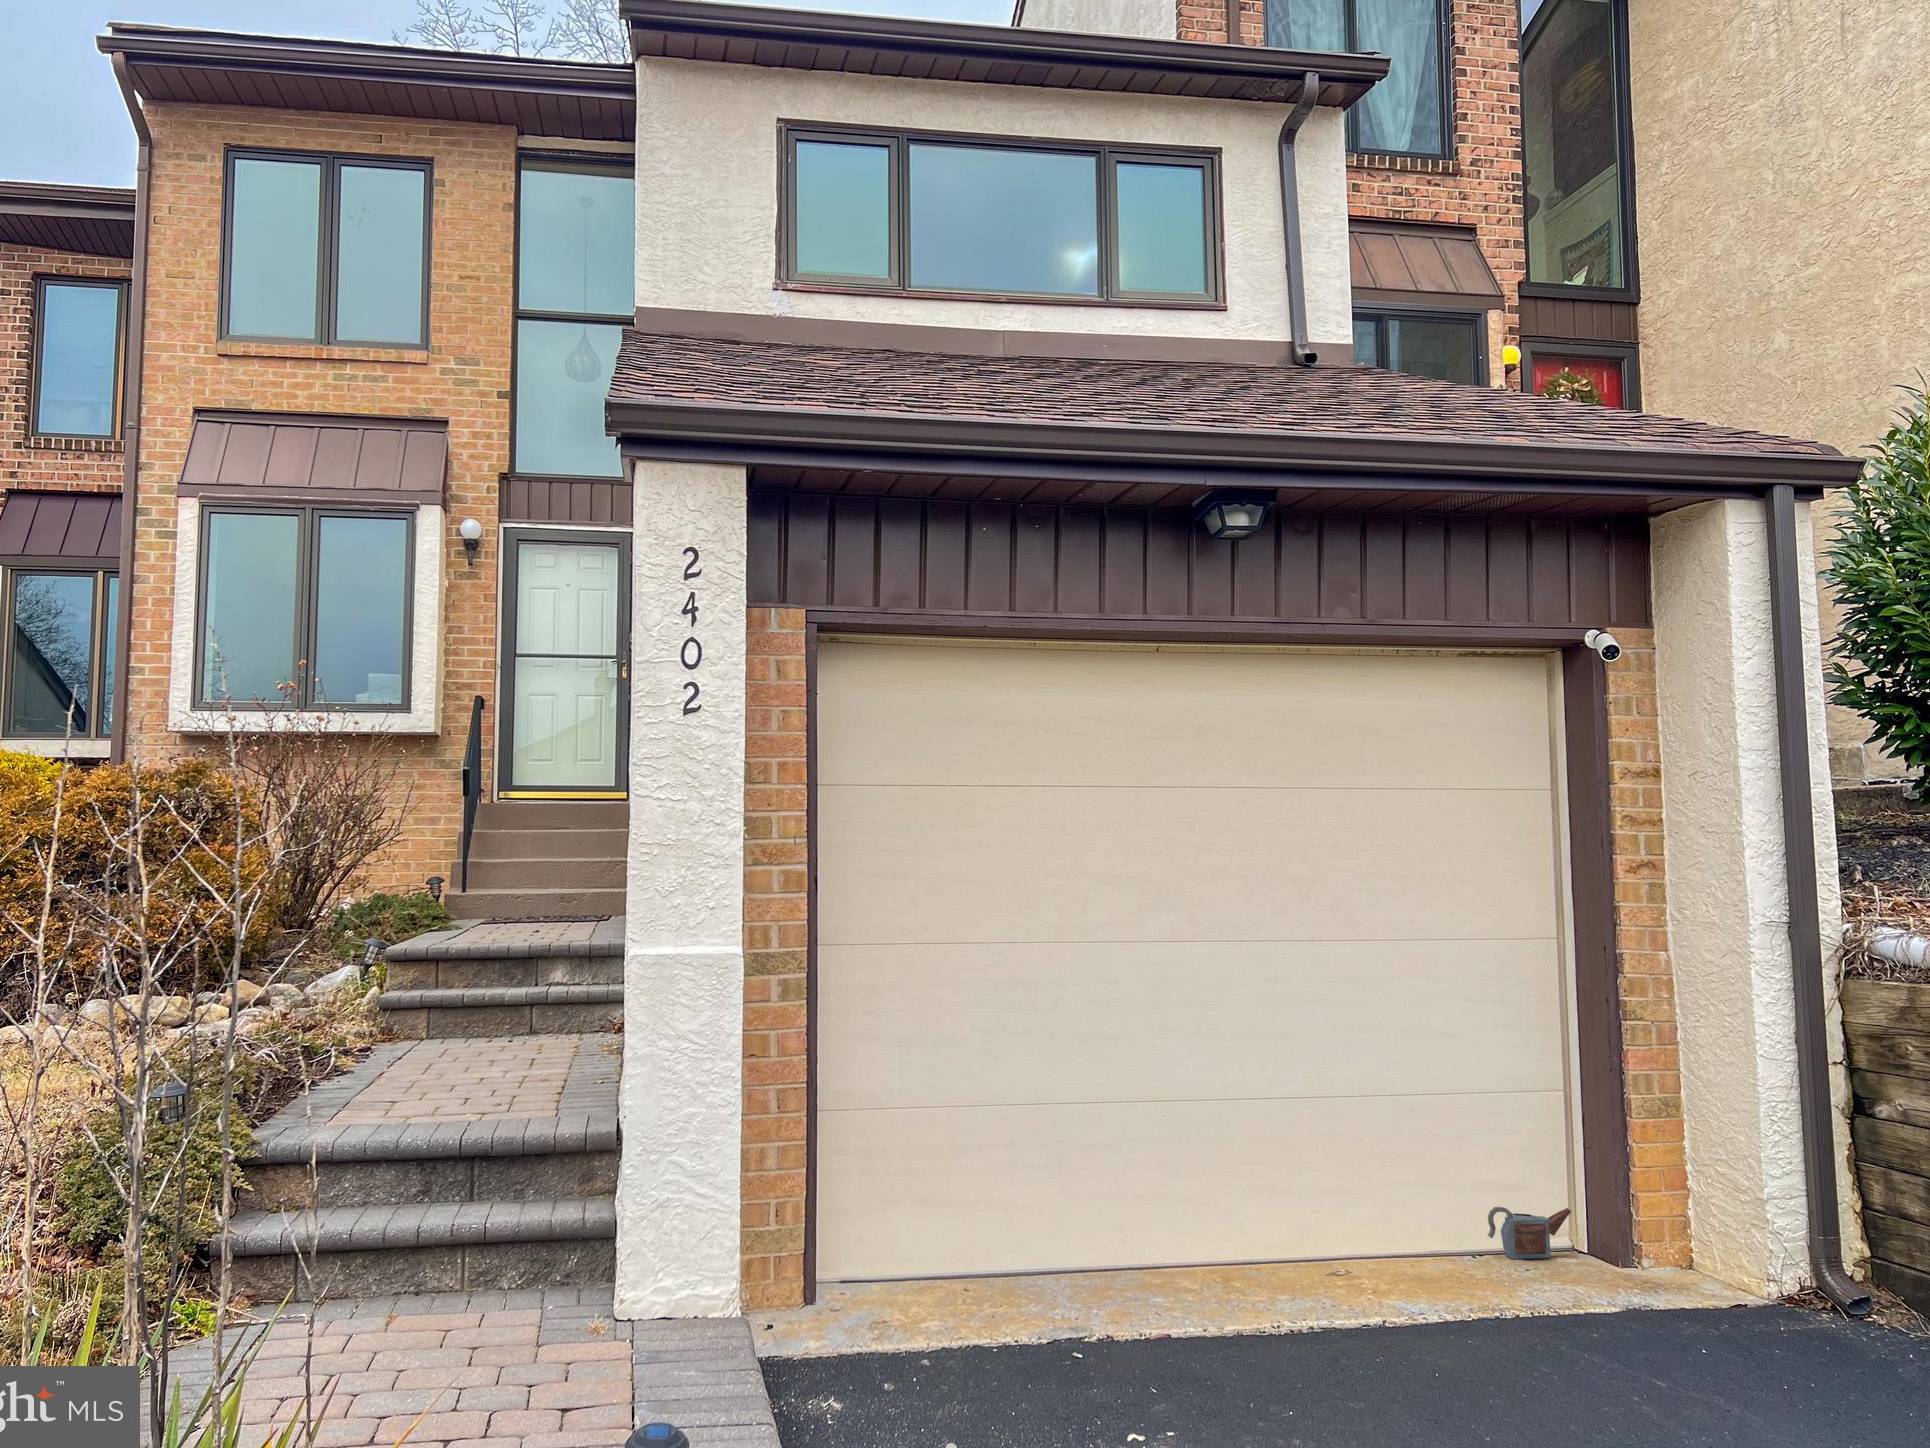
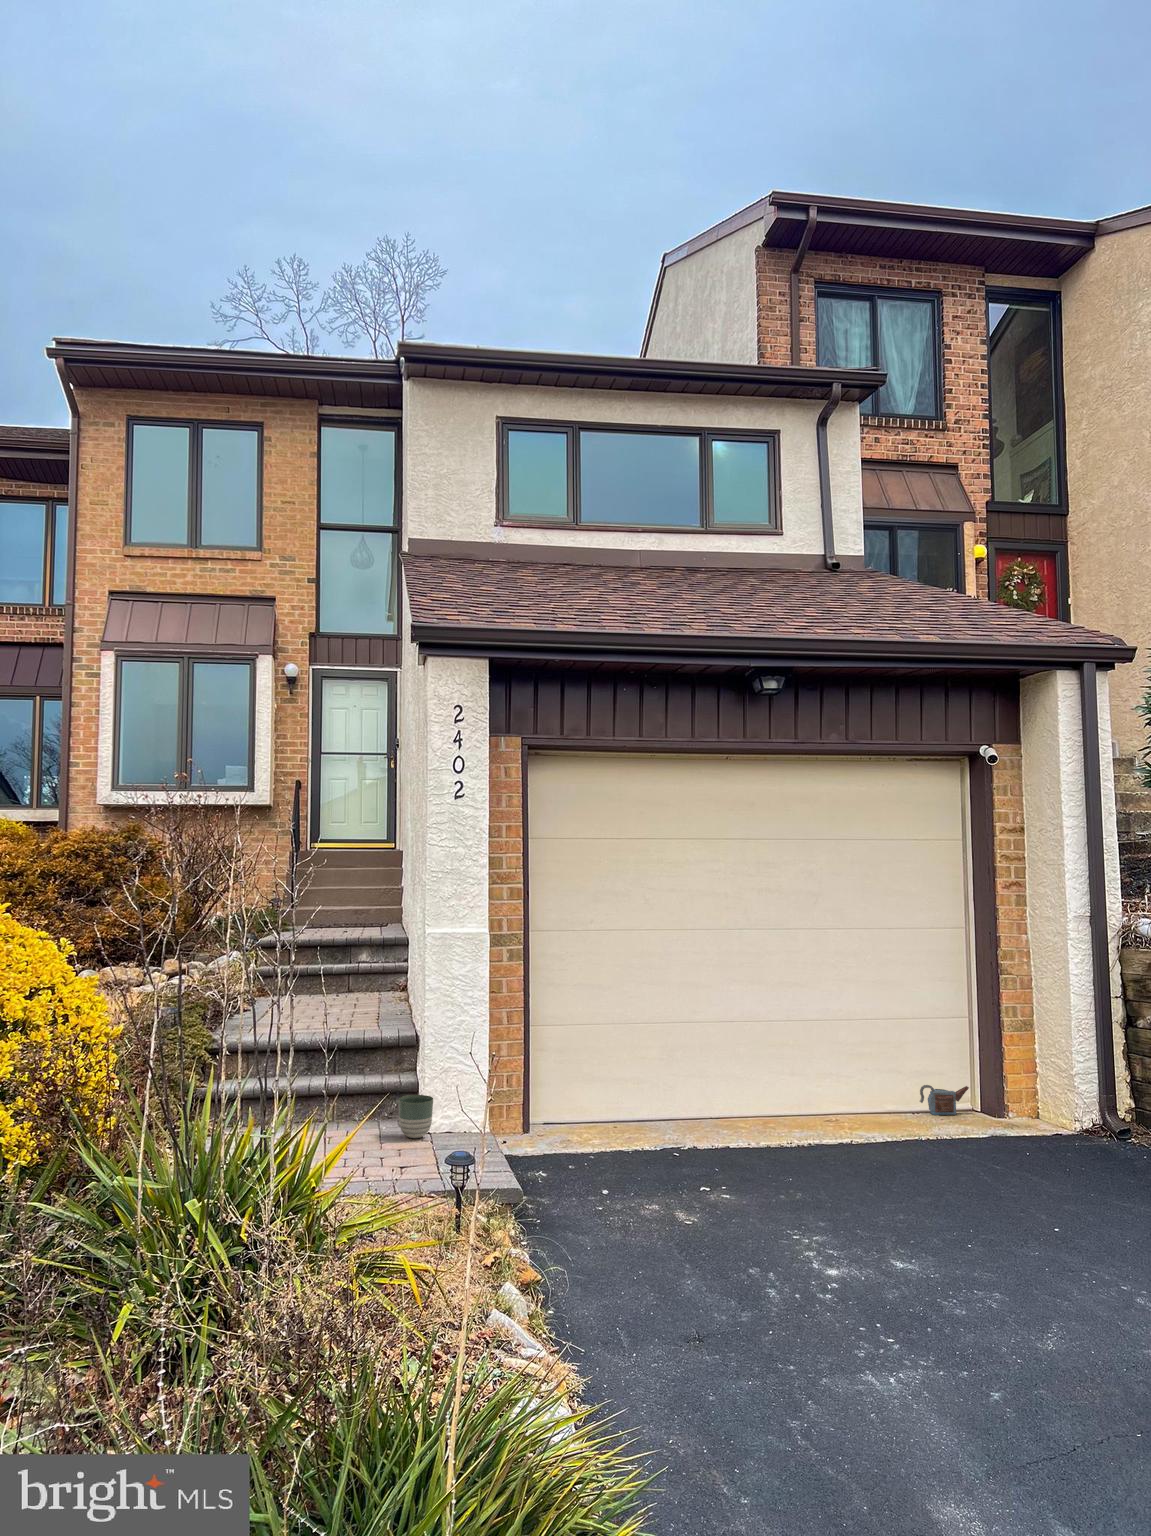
planter: none [577,1247,641,1330] -> present [398,1095,433,1138]

